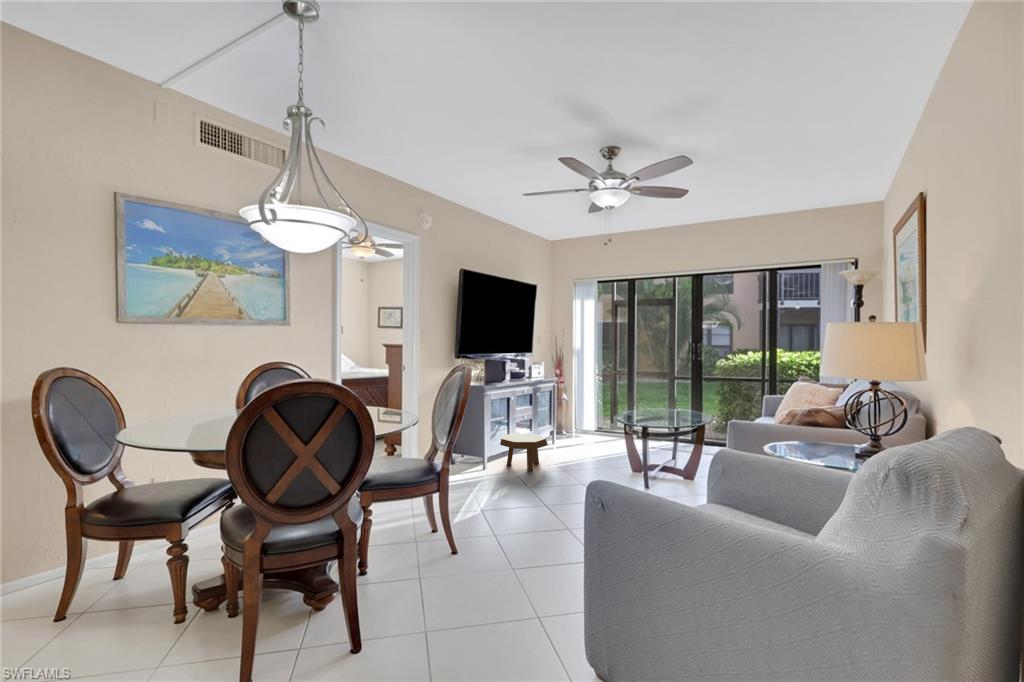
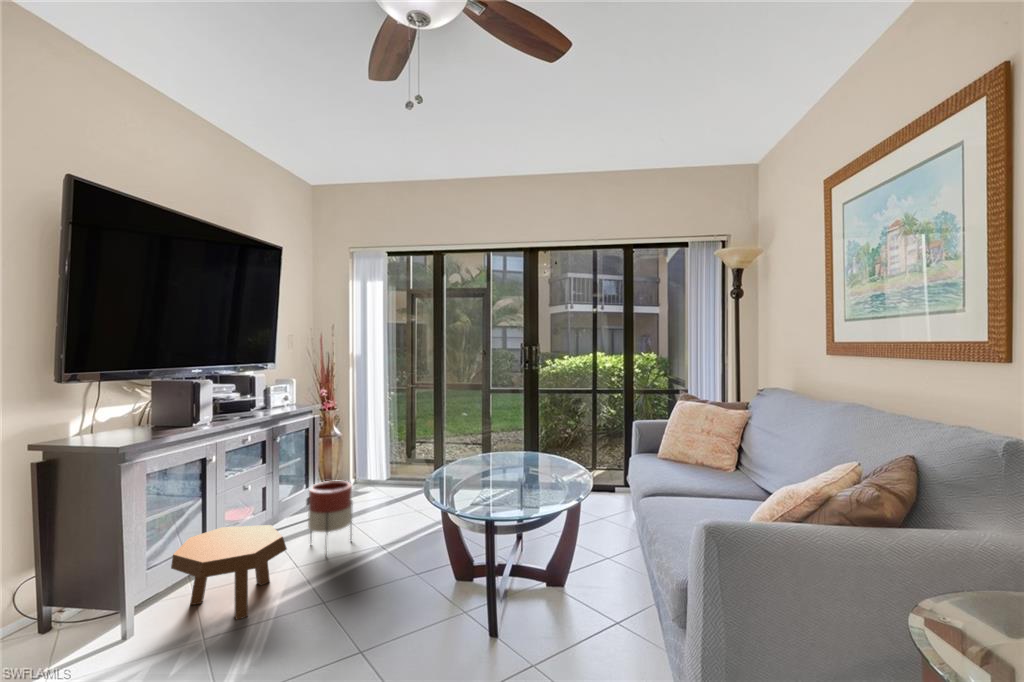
planter: none [554,419,578,458] -> present [308,481,353,535]

